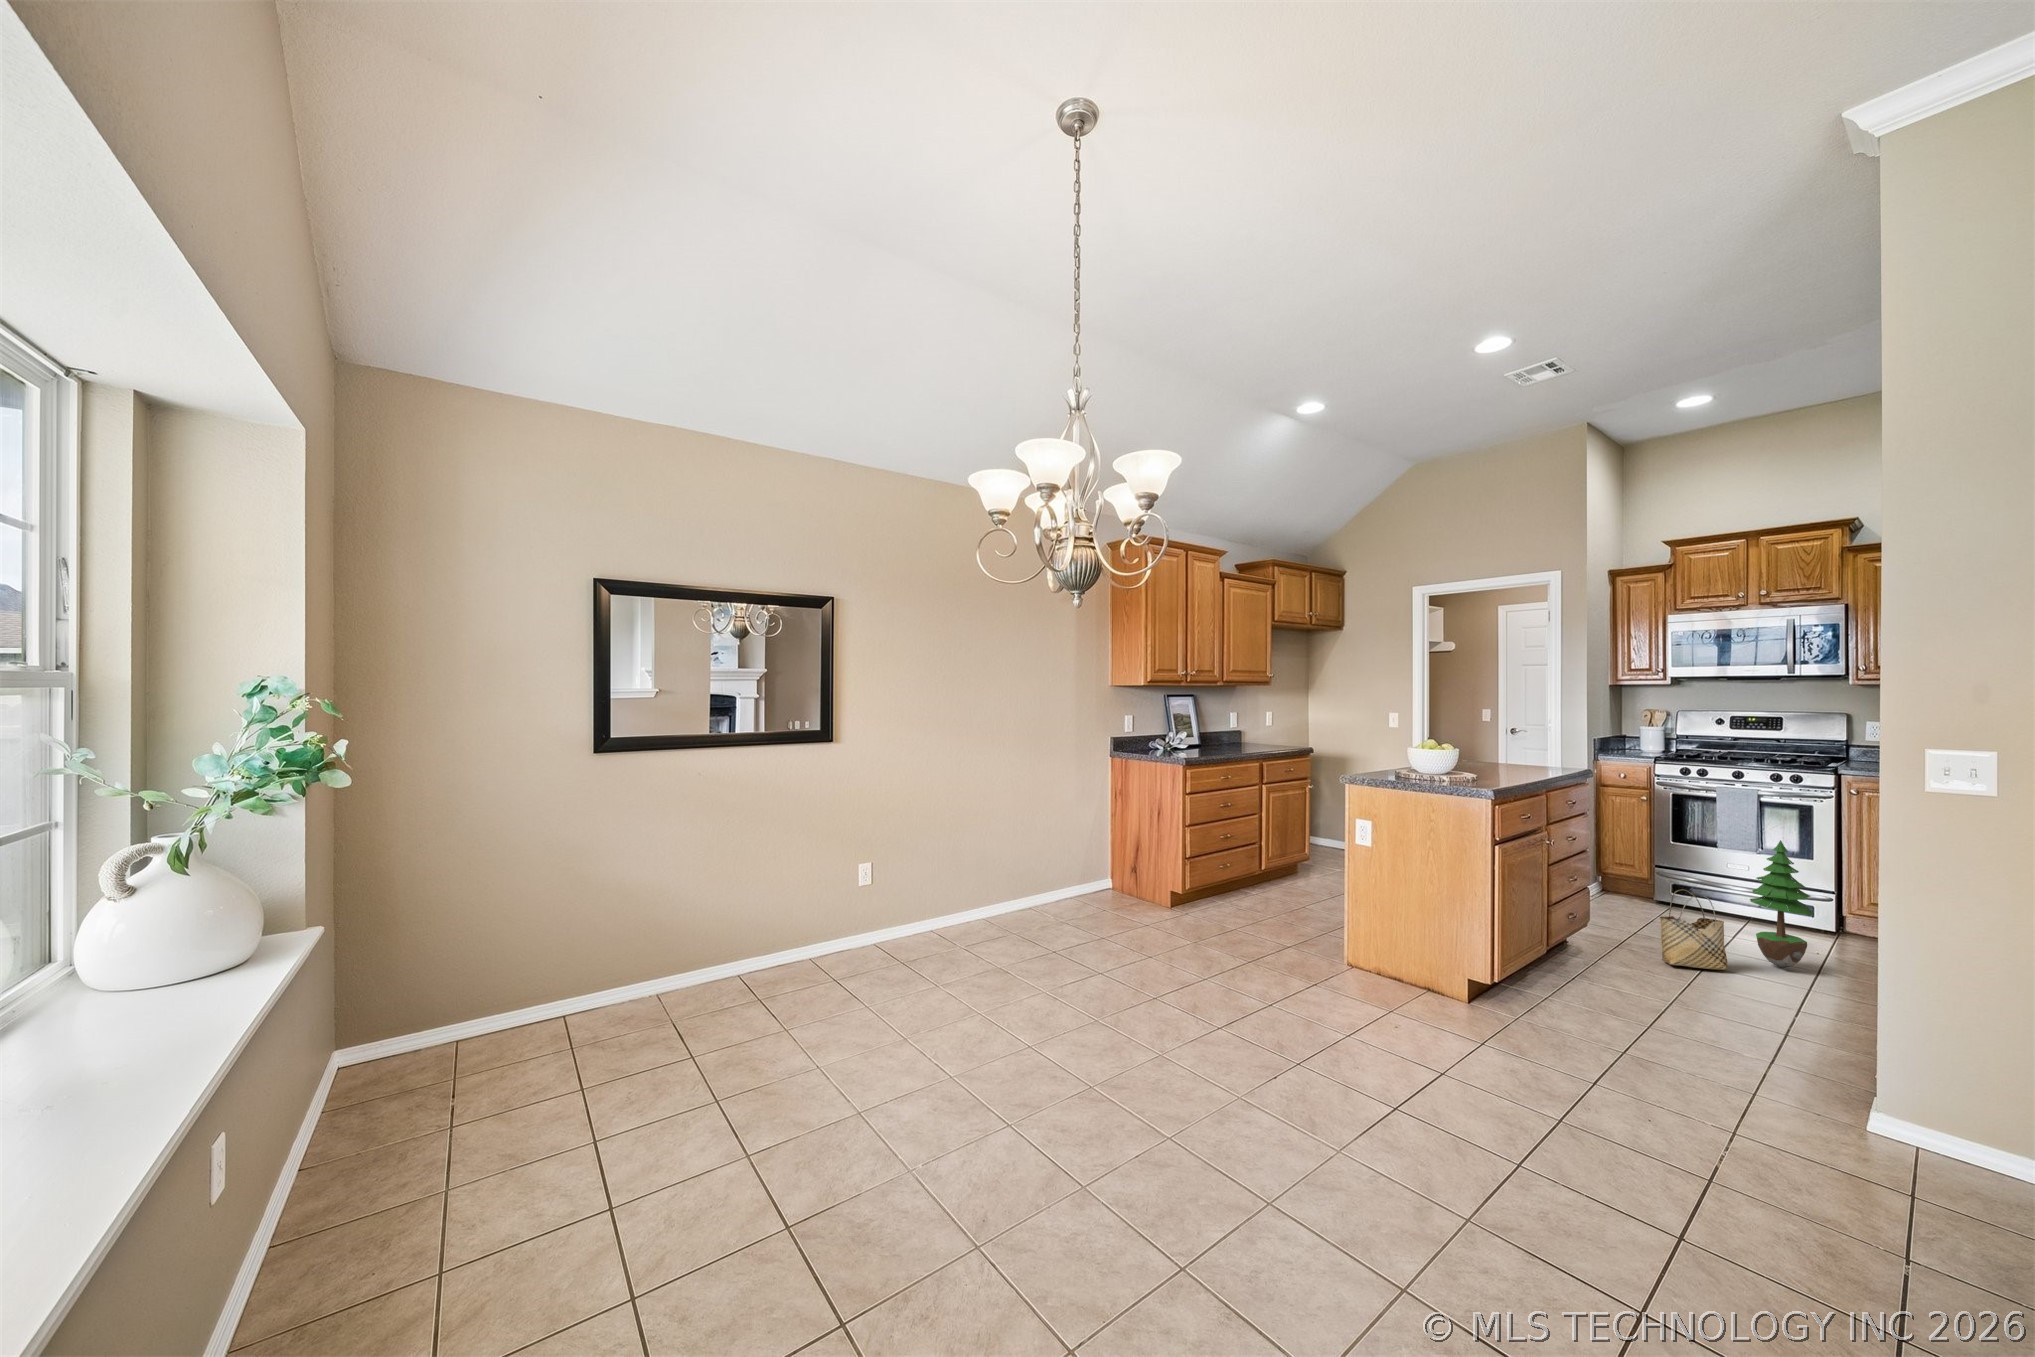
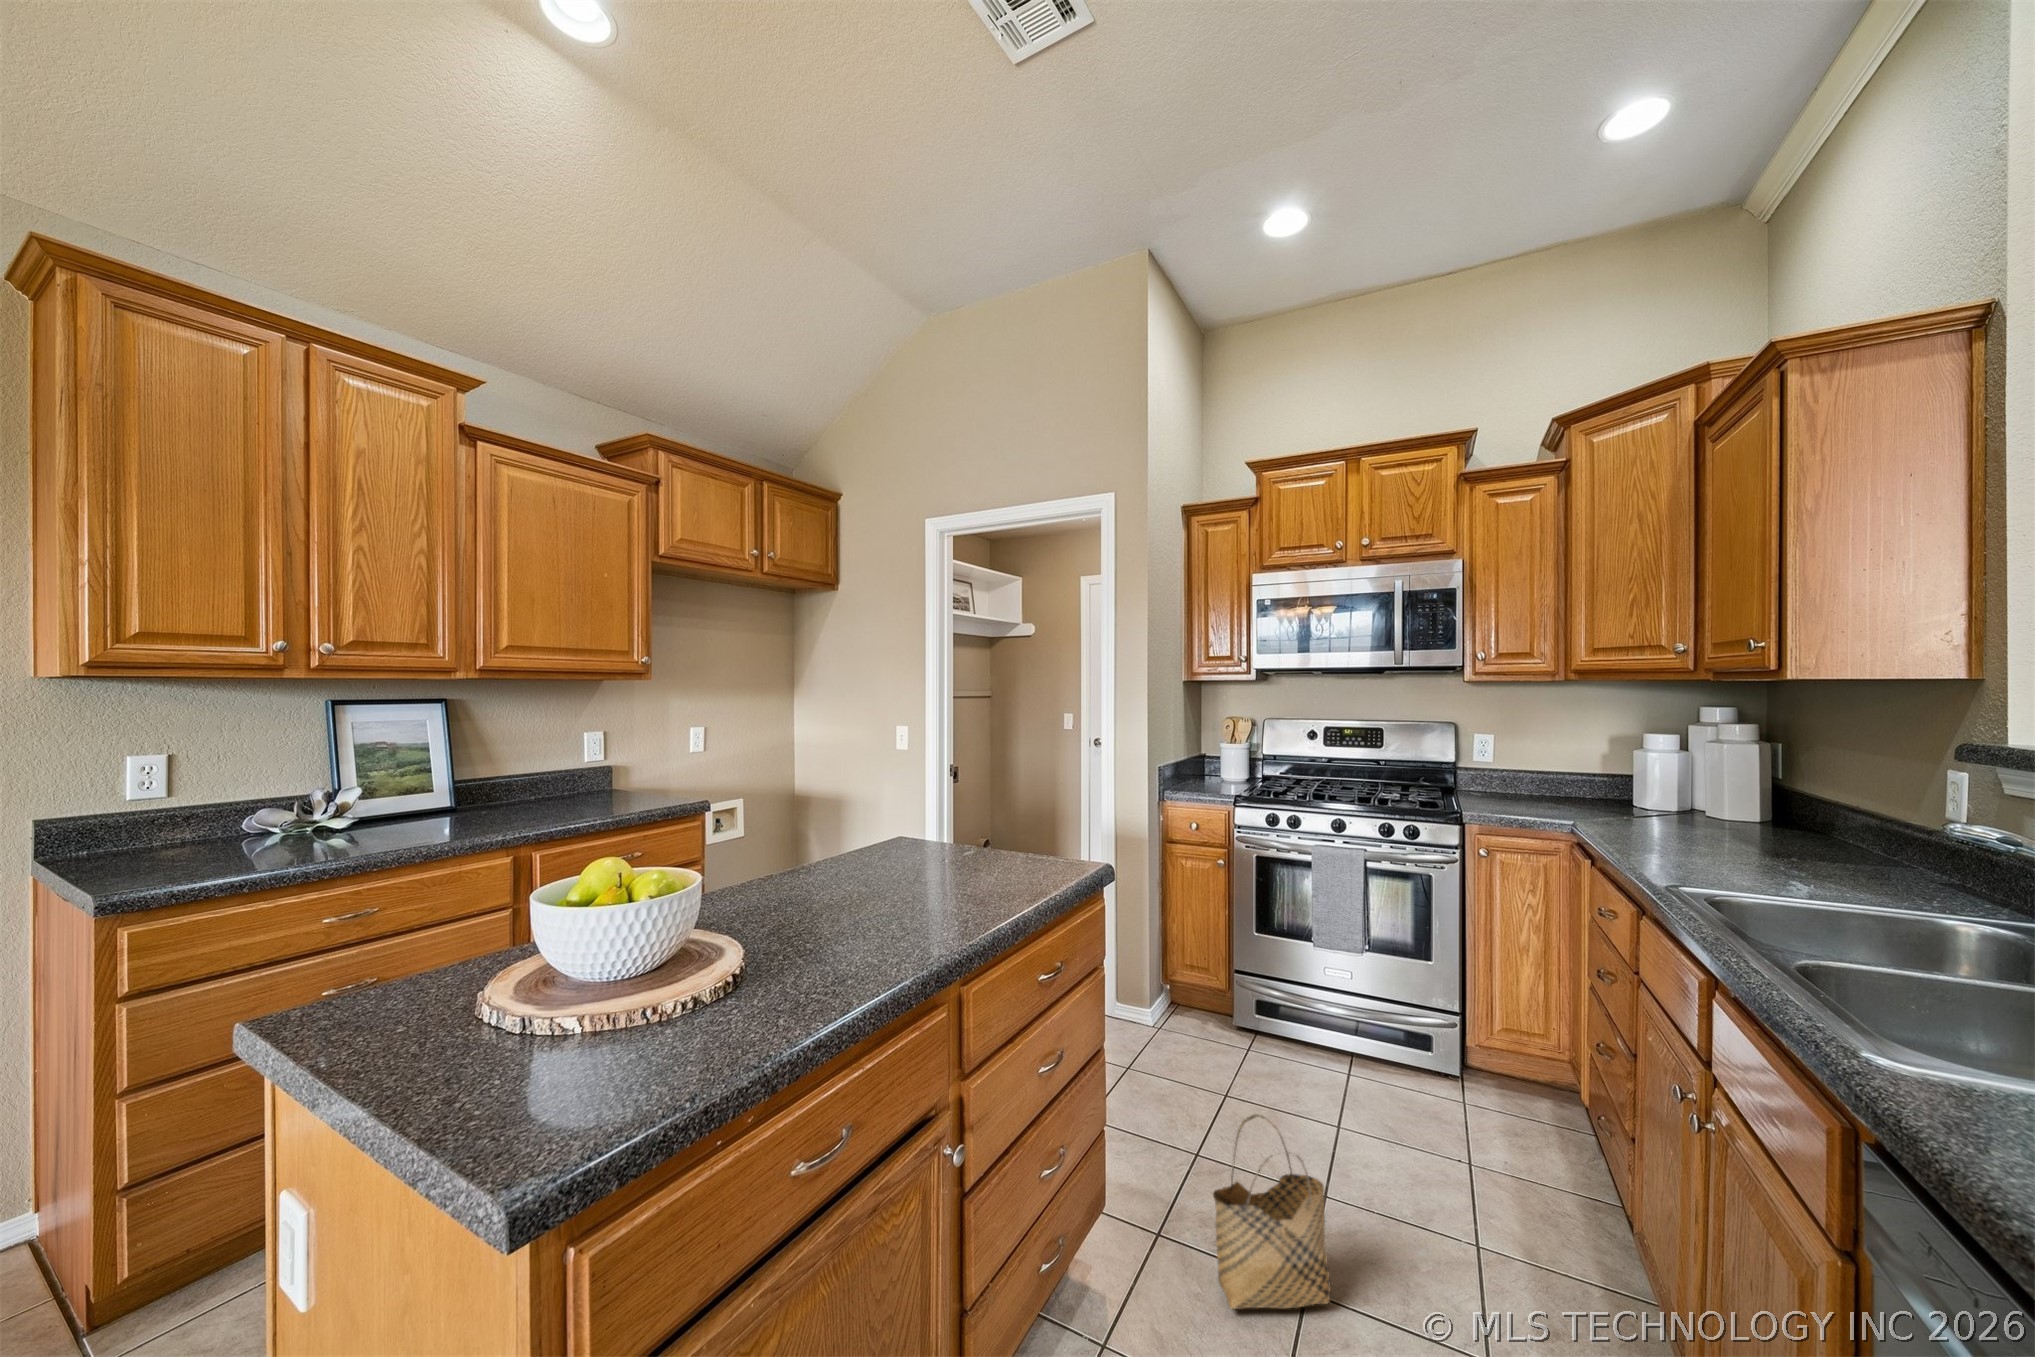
potted tree: present [1750,840,1813,968] -> none [1362,994,1467,1256]

